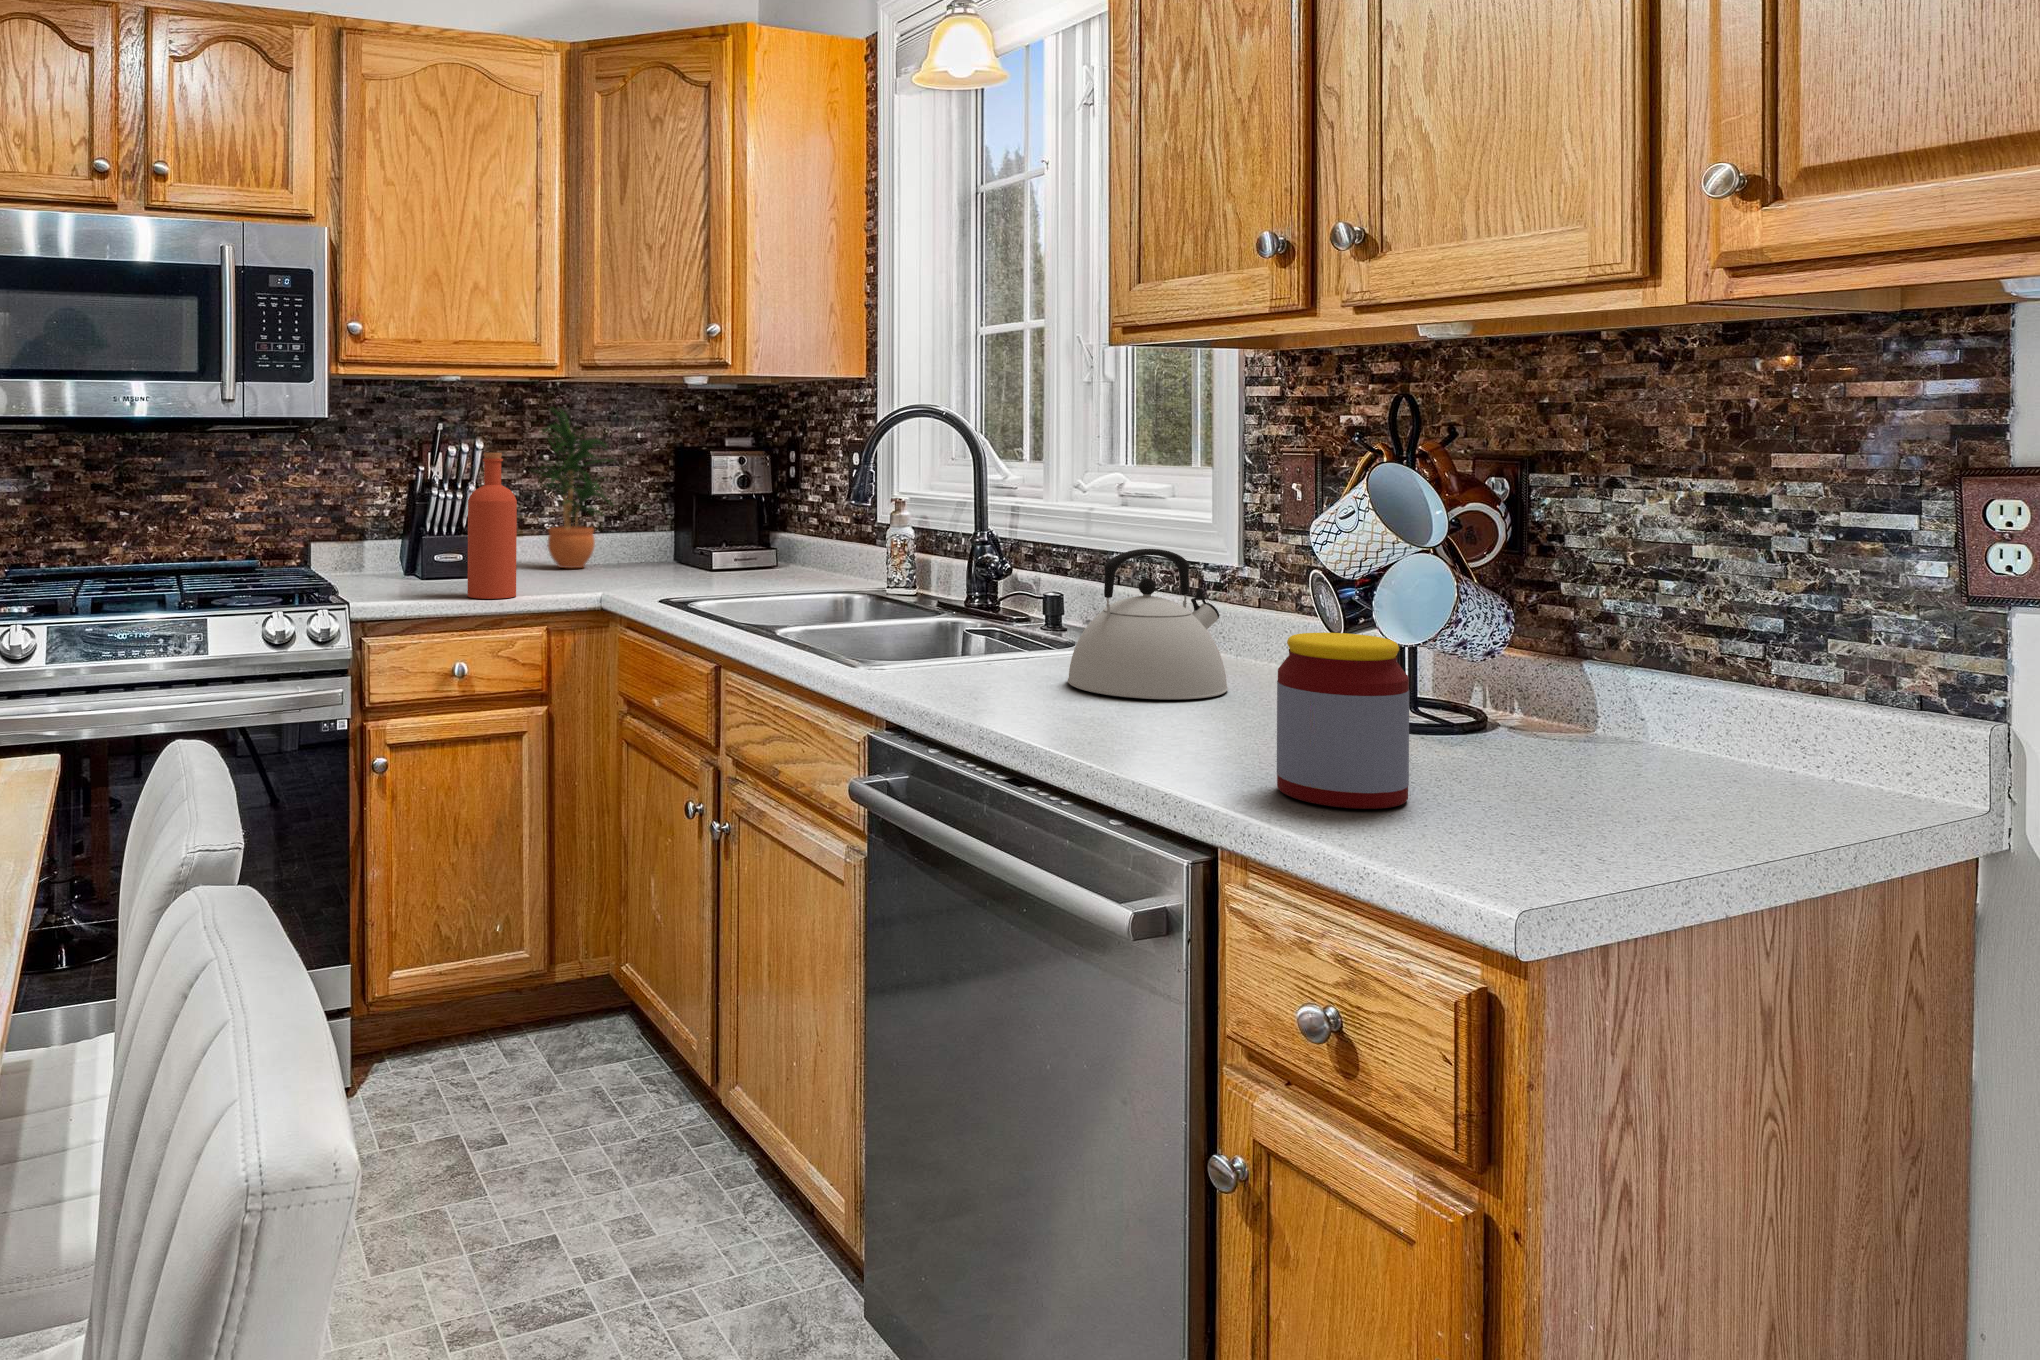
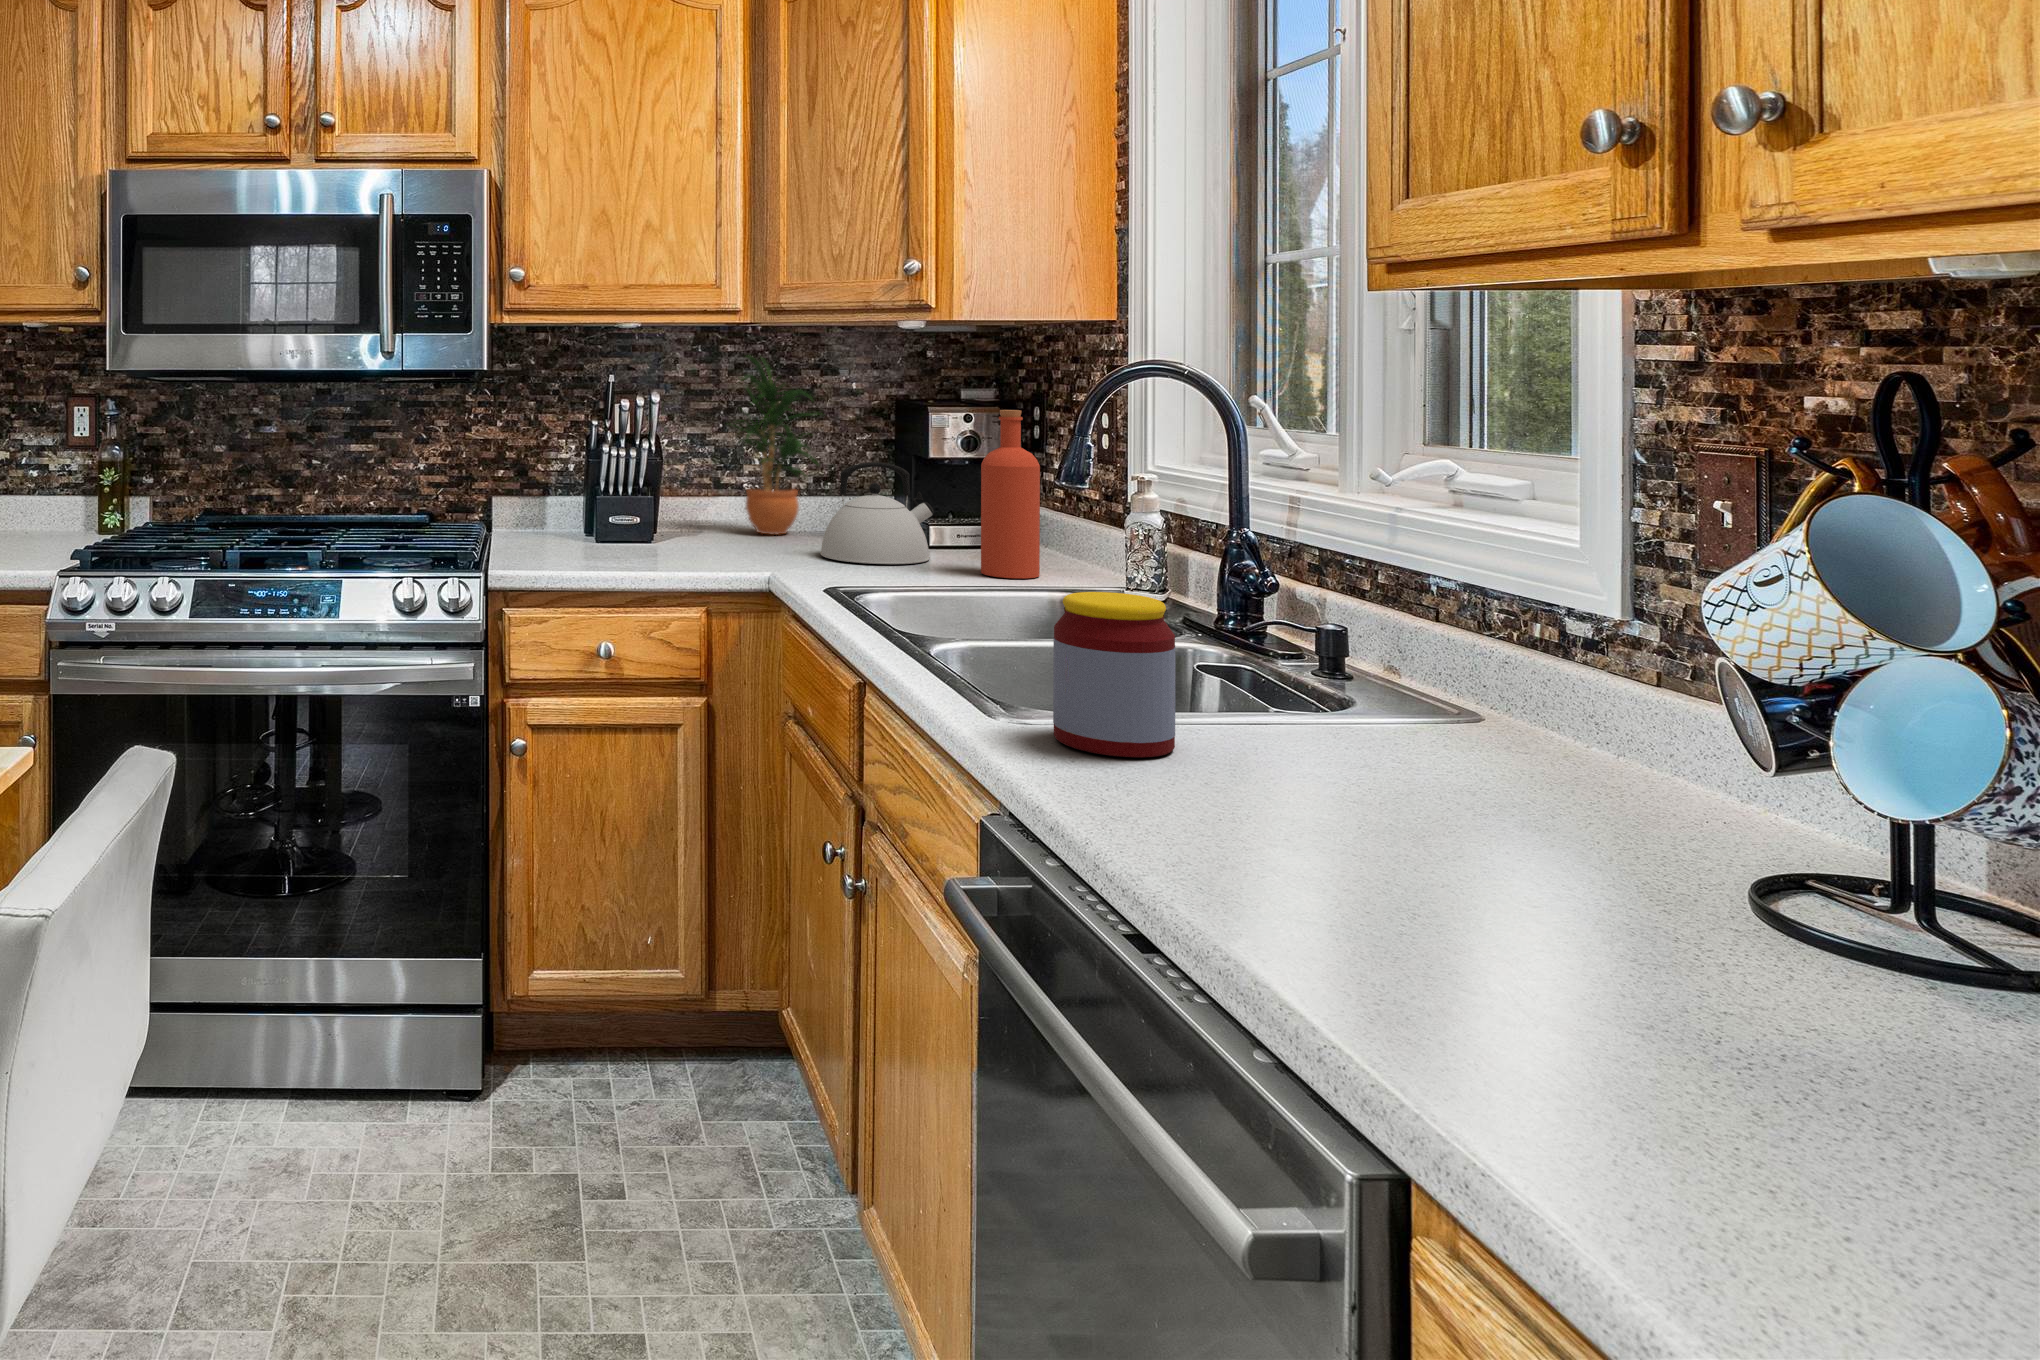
bottle: present [467,453,517,599] -> present [981,410,1040,578]
kettle: present [1068,549,1228,699] -> present [820,462,934,564]
jar: present [1277,633,1409,809] -> present [1053,592,1175,757]

